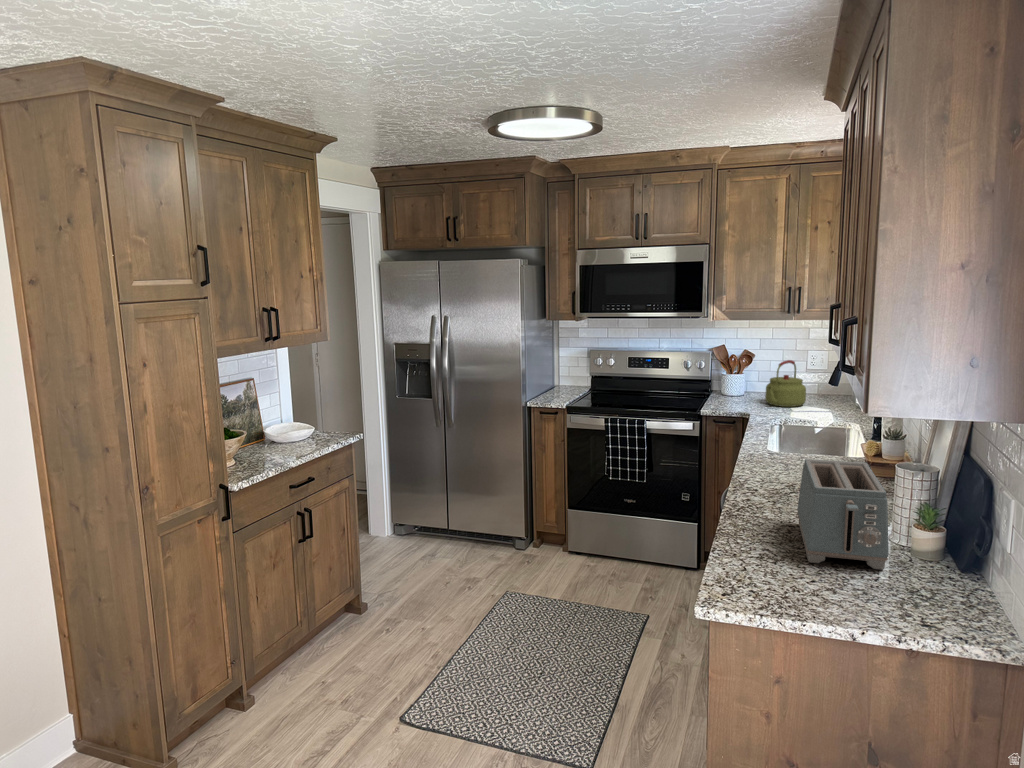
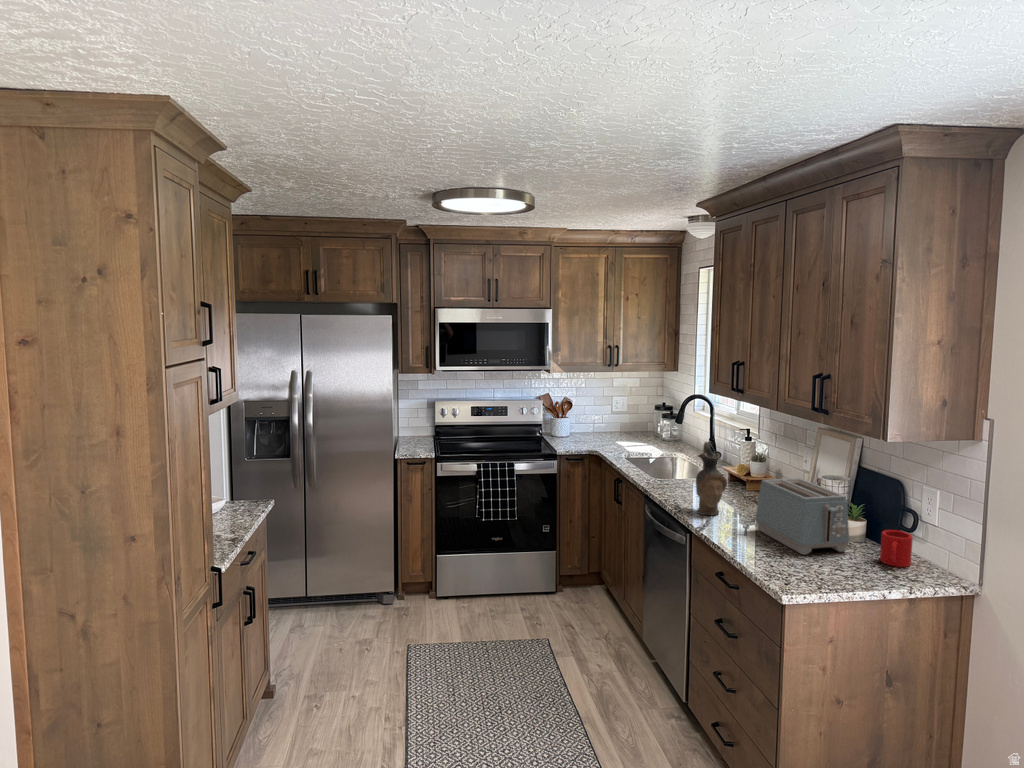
kettle: present [765,360,806,407] -> none [593,404,625,443]
ceramic pitcher: none [749,406,788,499] -> present [696,442,727,515]
mug: none [919,549,970,606] -> present [880,530,913,567]

